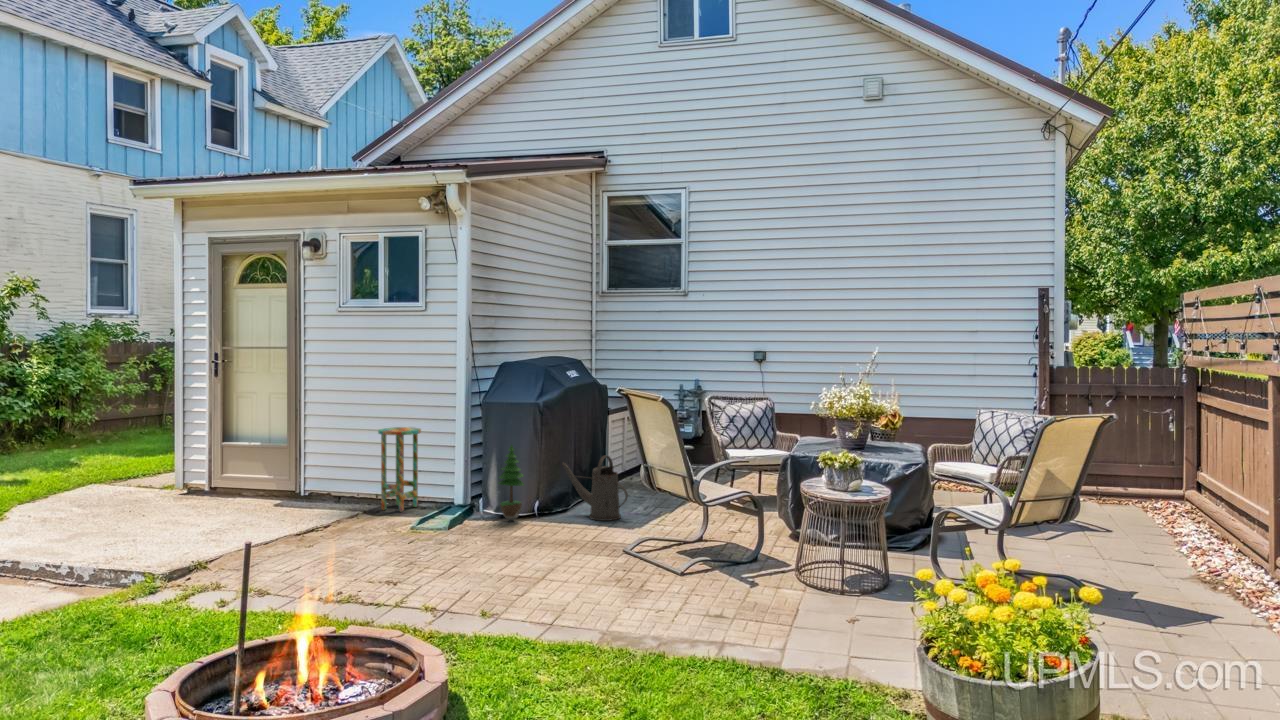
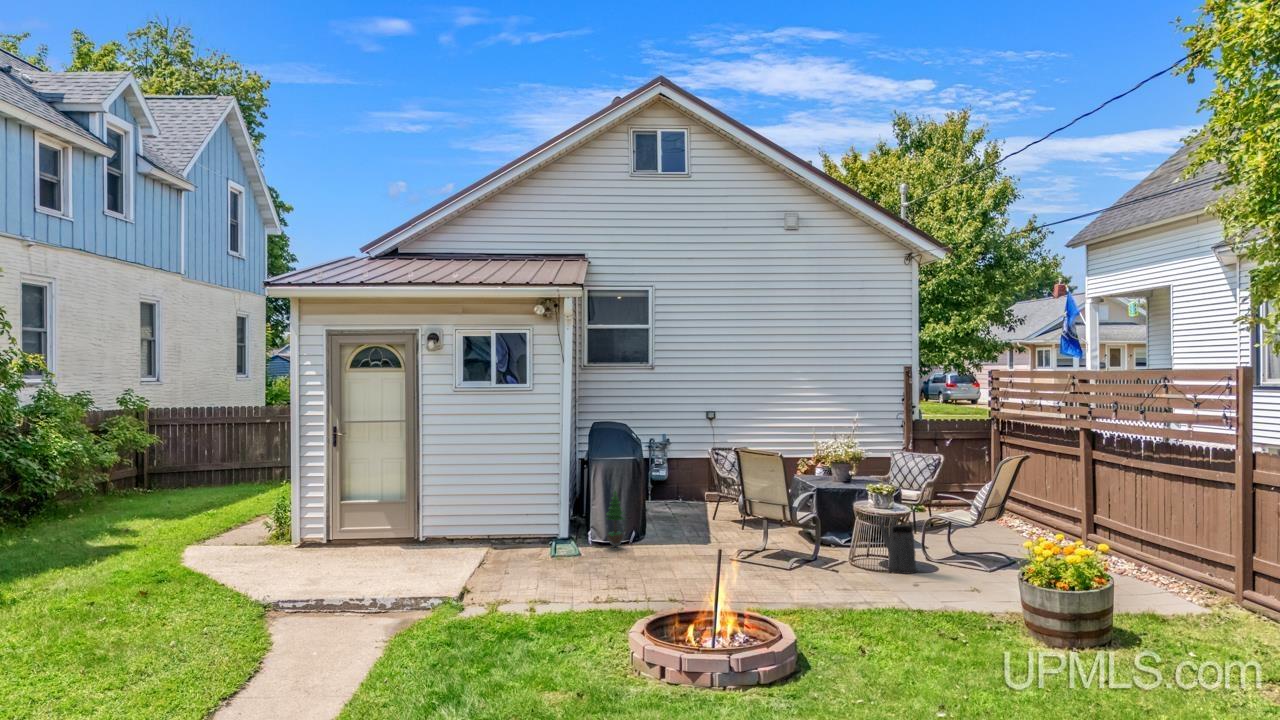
side table: present [378,427,421,512] -> none [498,482,530,548]
watering can: present [562,456,628,521] -> present [879,516,917,574]

